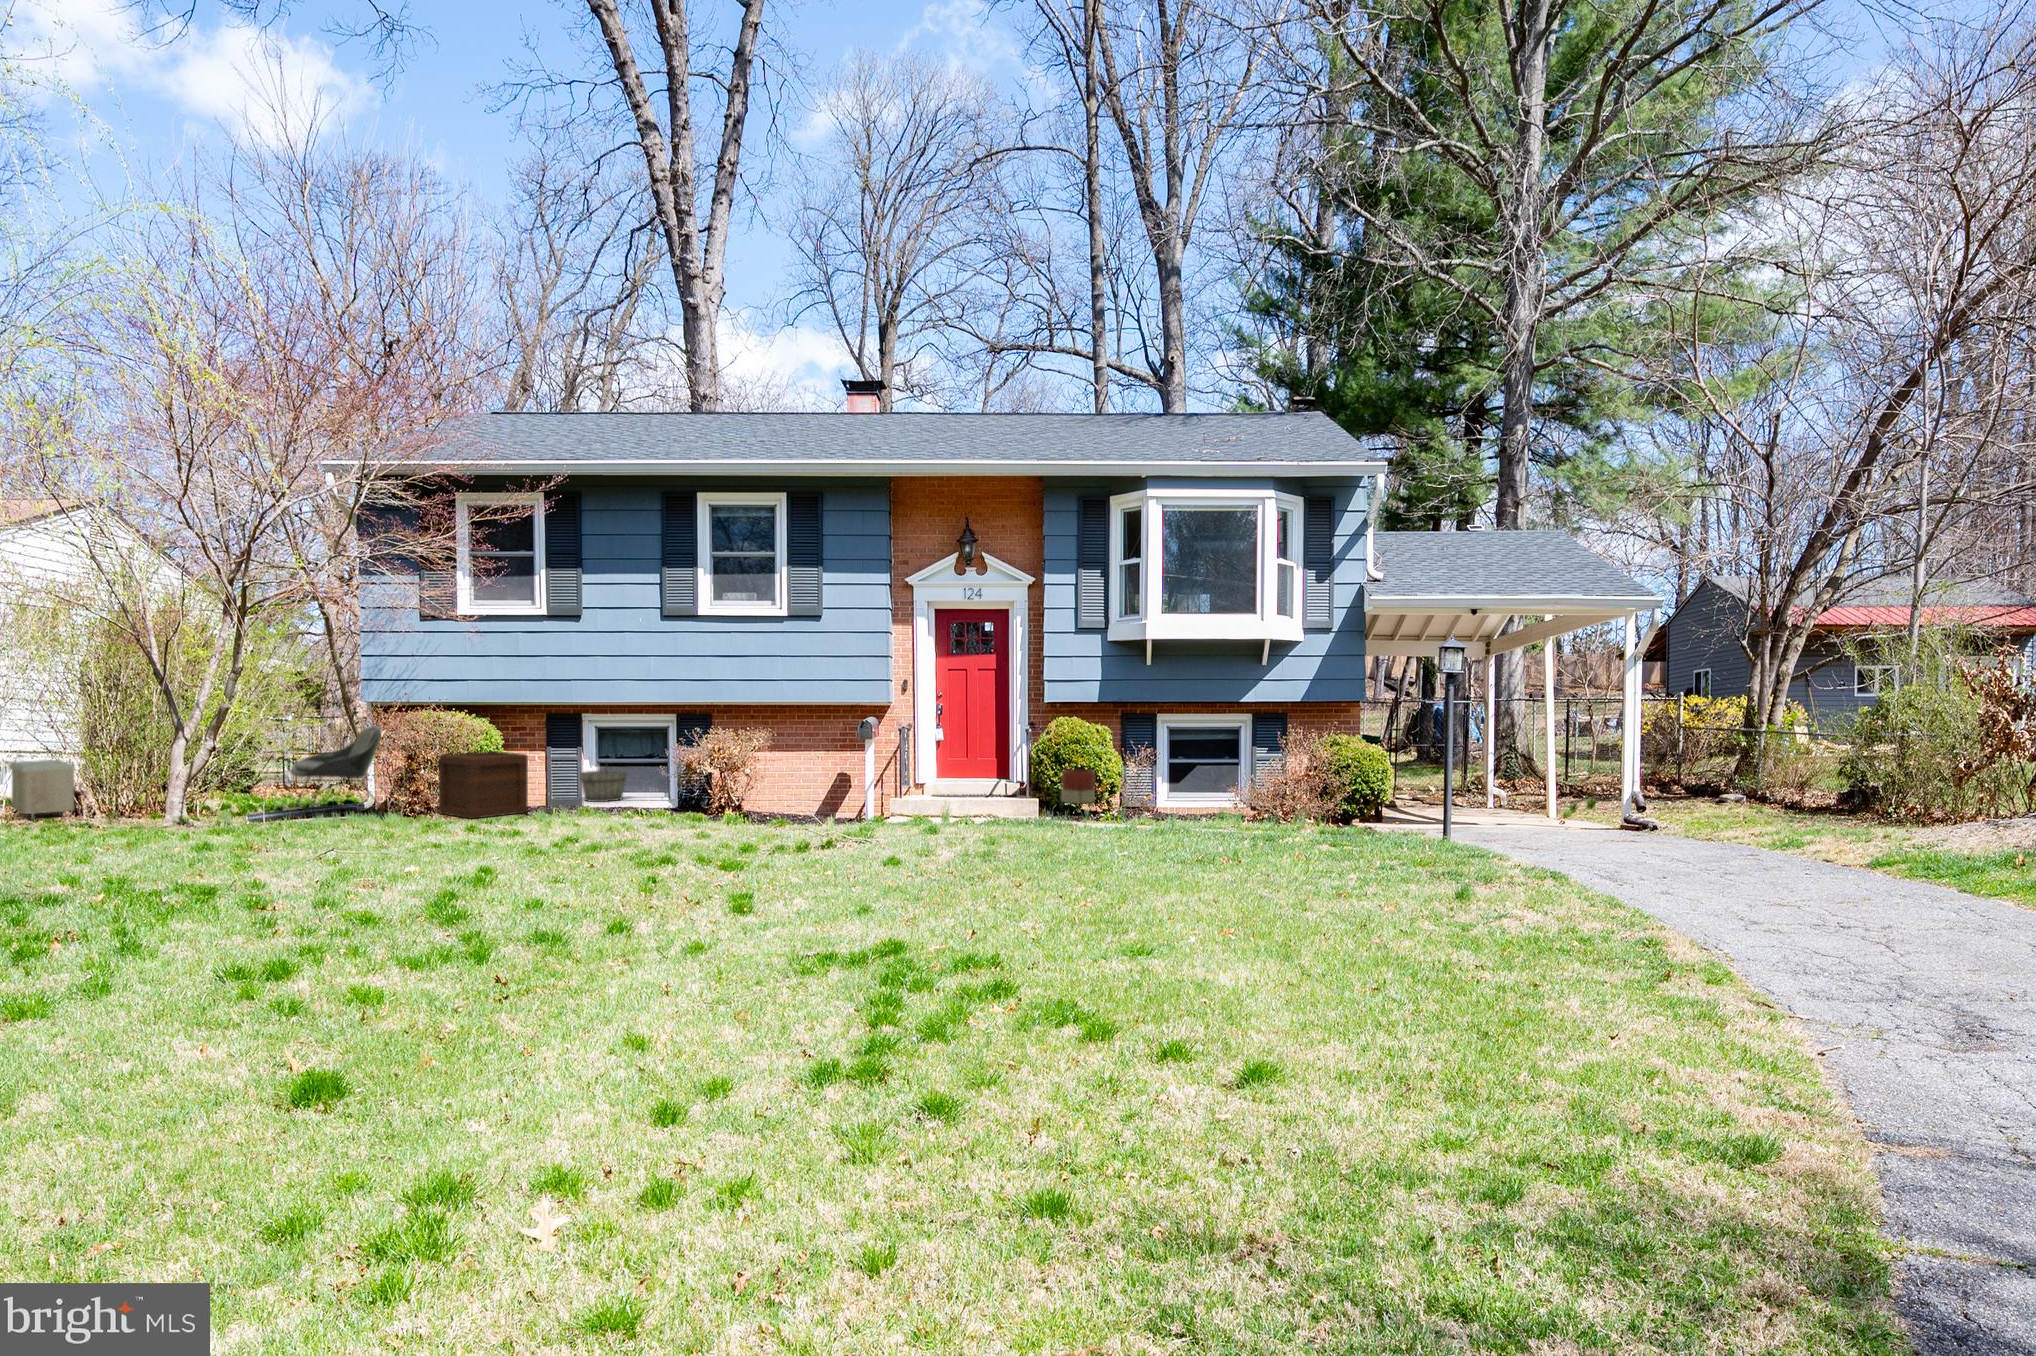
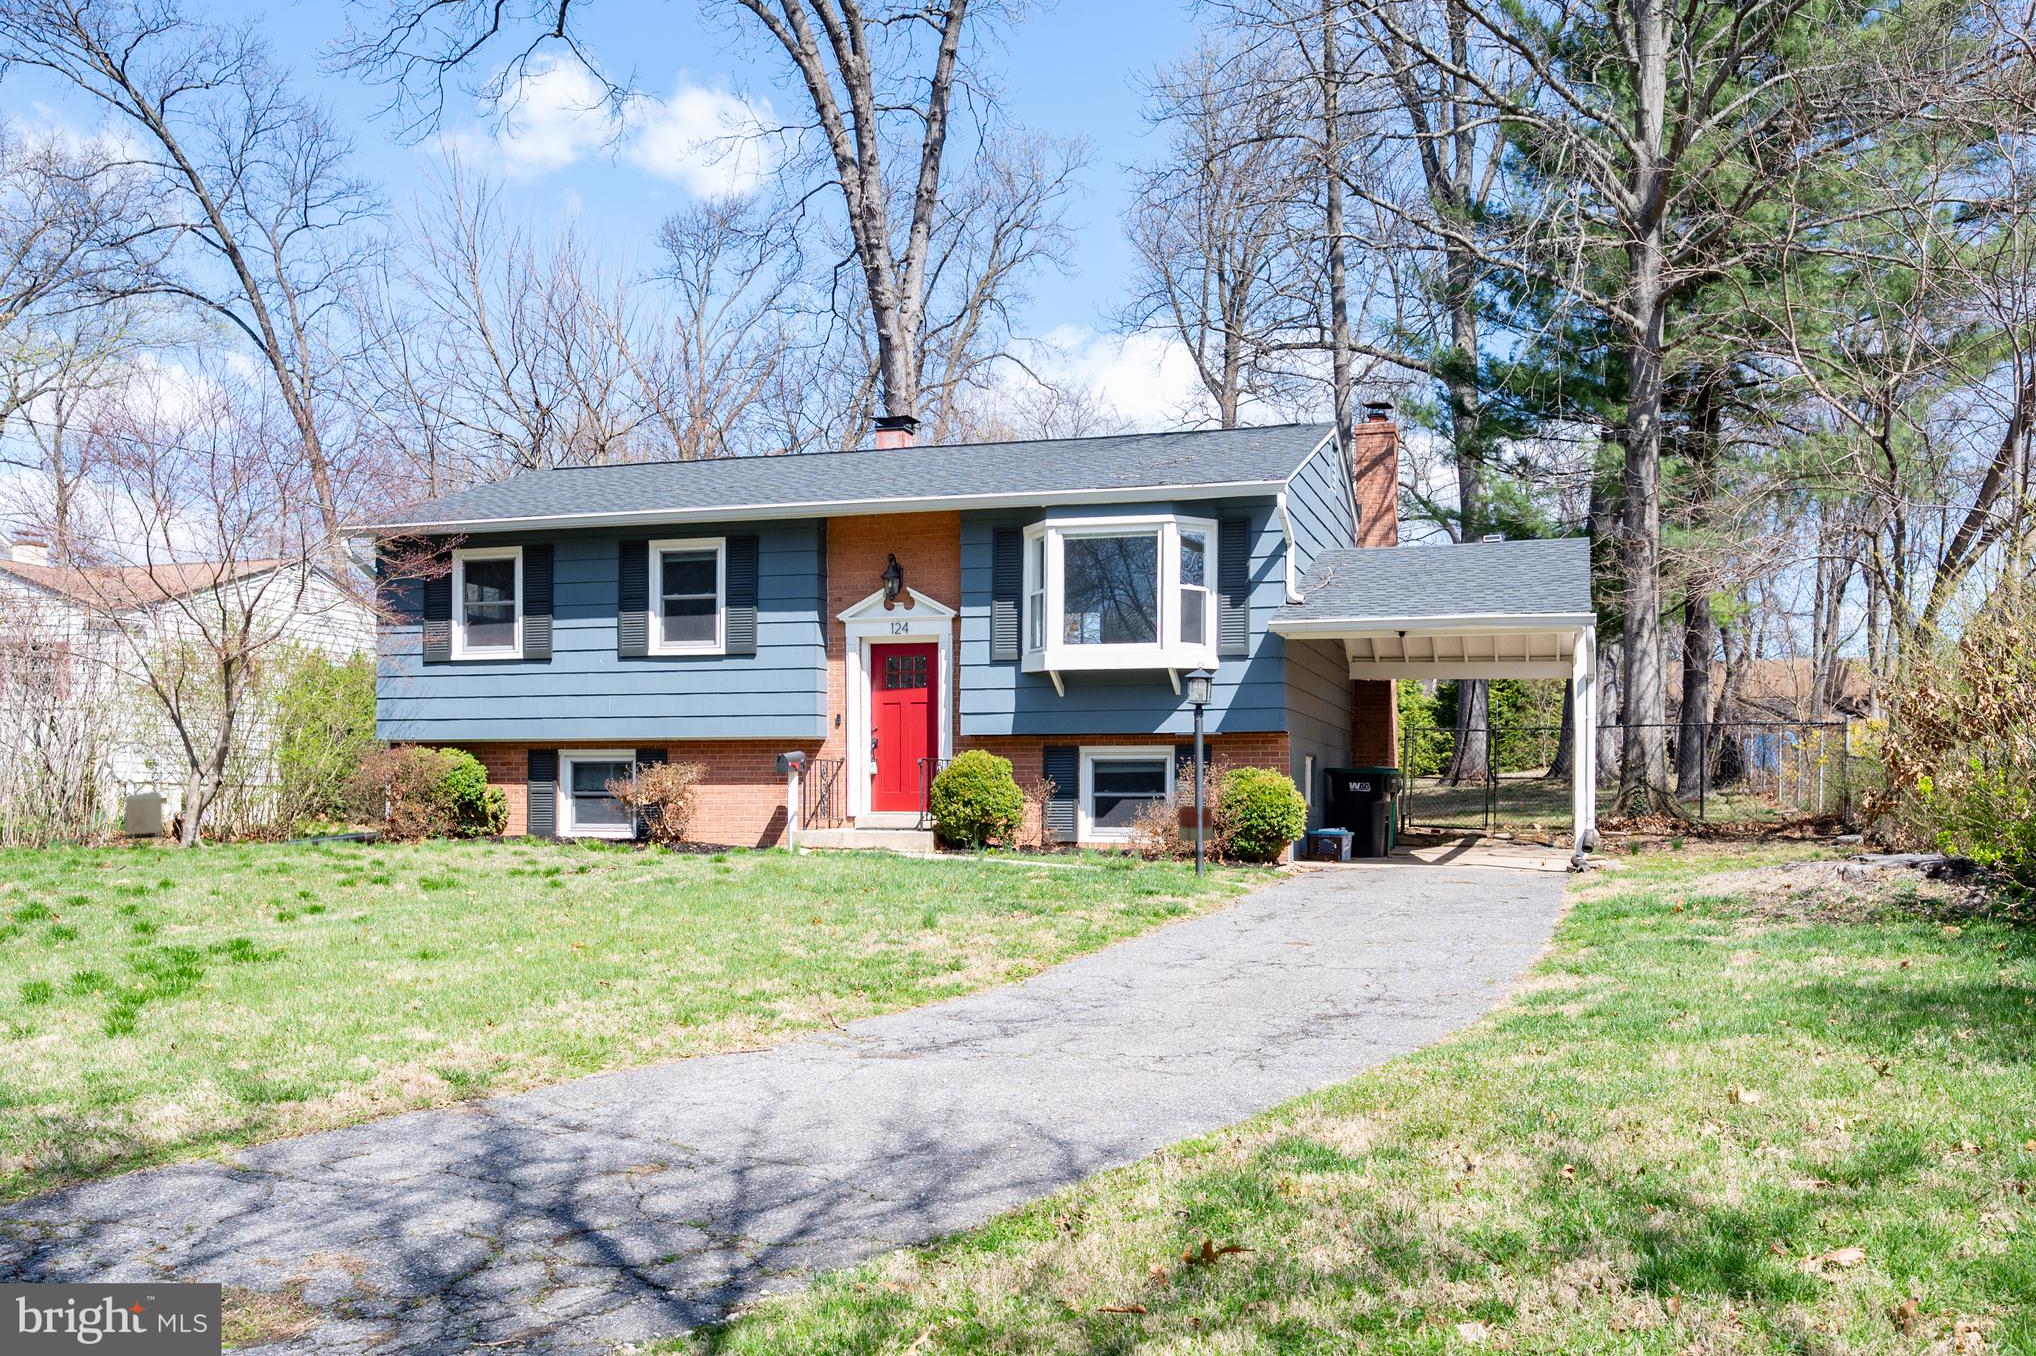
lounge chair: present [290,726,382,816] -> none [314,762,385,839]
wooden crate: present [439,751,528,819] -> none [420,784,490,843]
wooden bucket: present [580,765,627,802] -> none [553,793,596,830]
planter: present [1061,769,1095,804] -> present [1178,806,1214,842]

